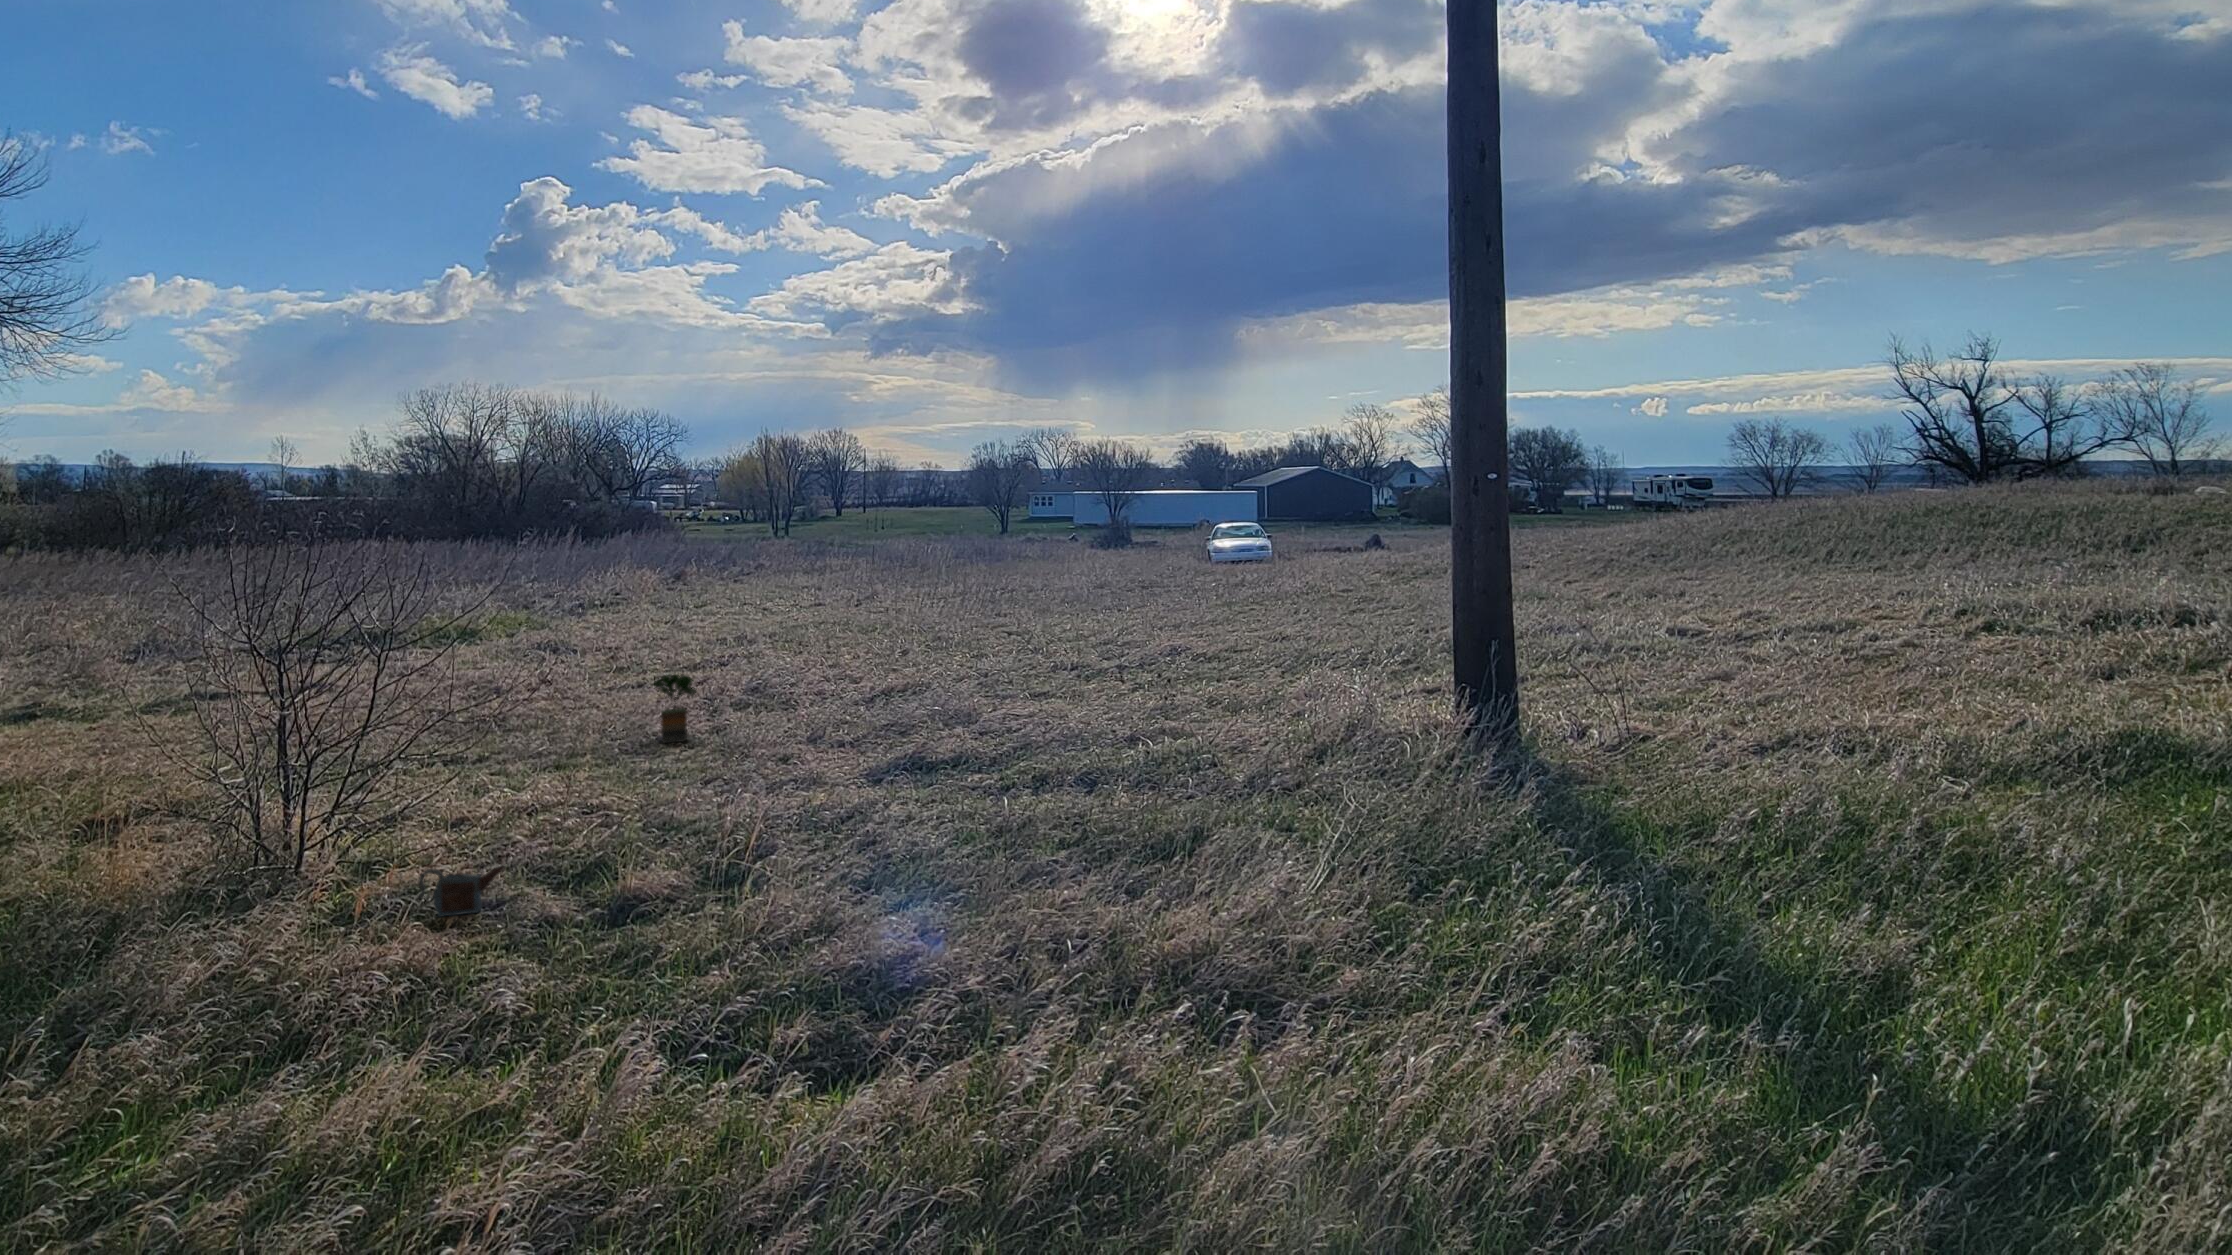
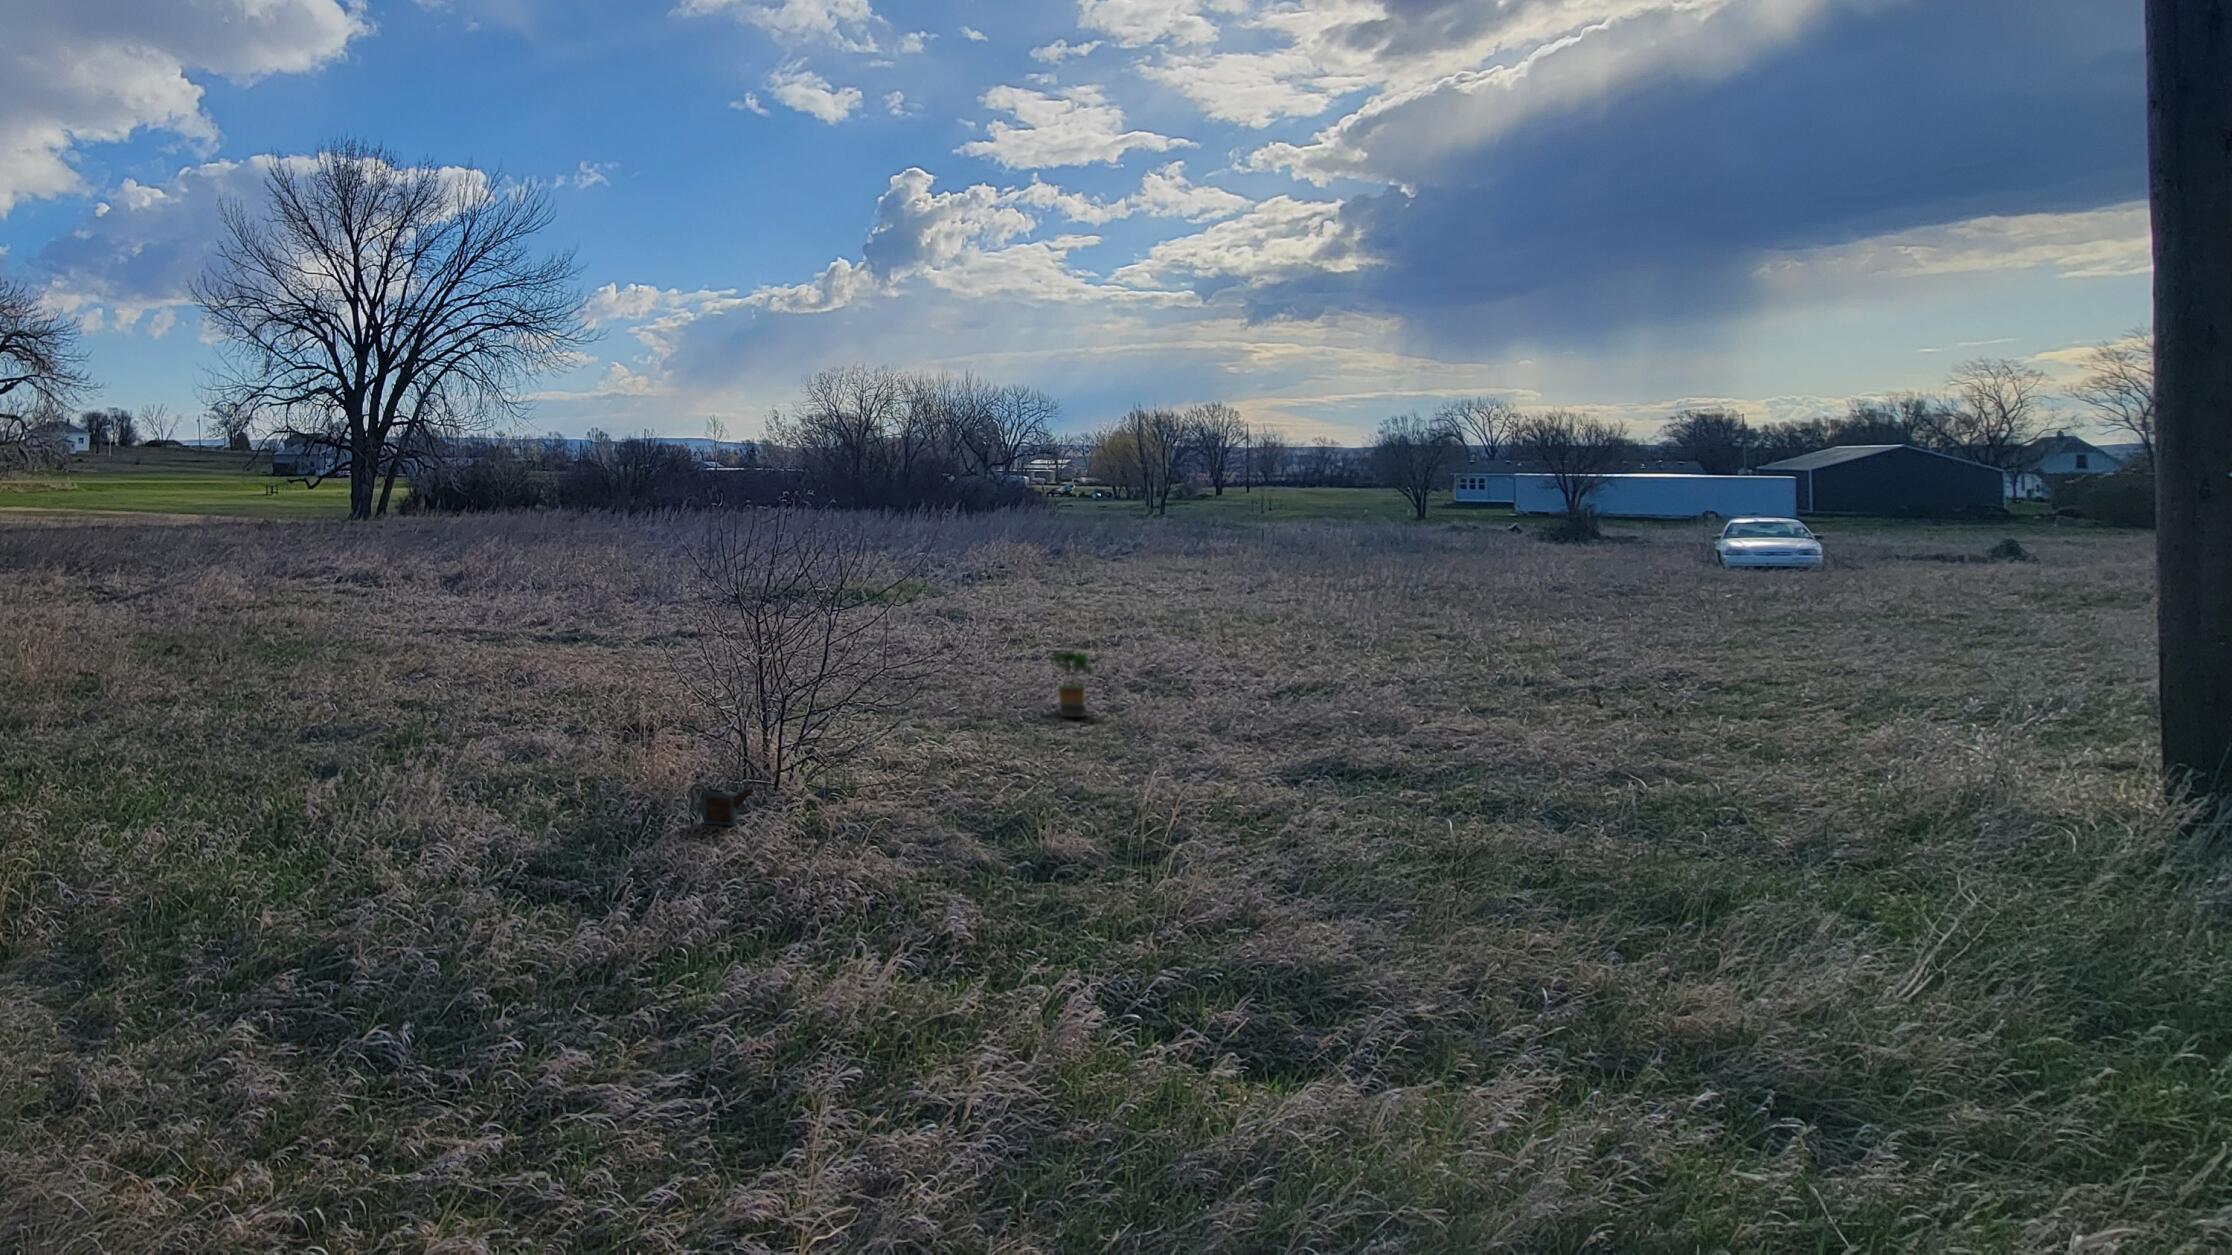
watering can: present [419,865,505,916] -> present [690,783,754,826]

